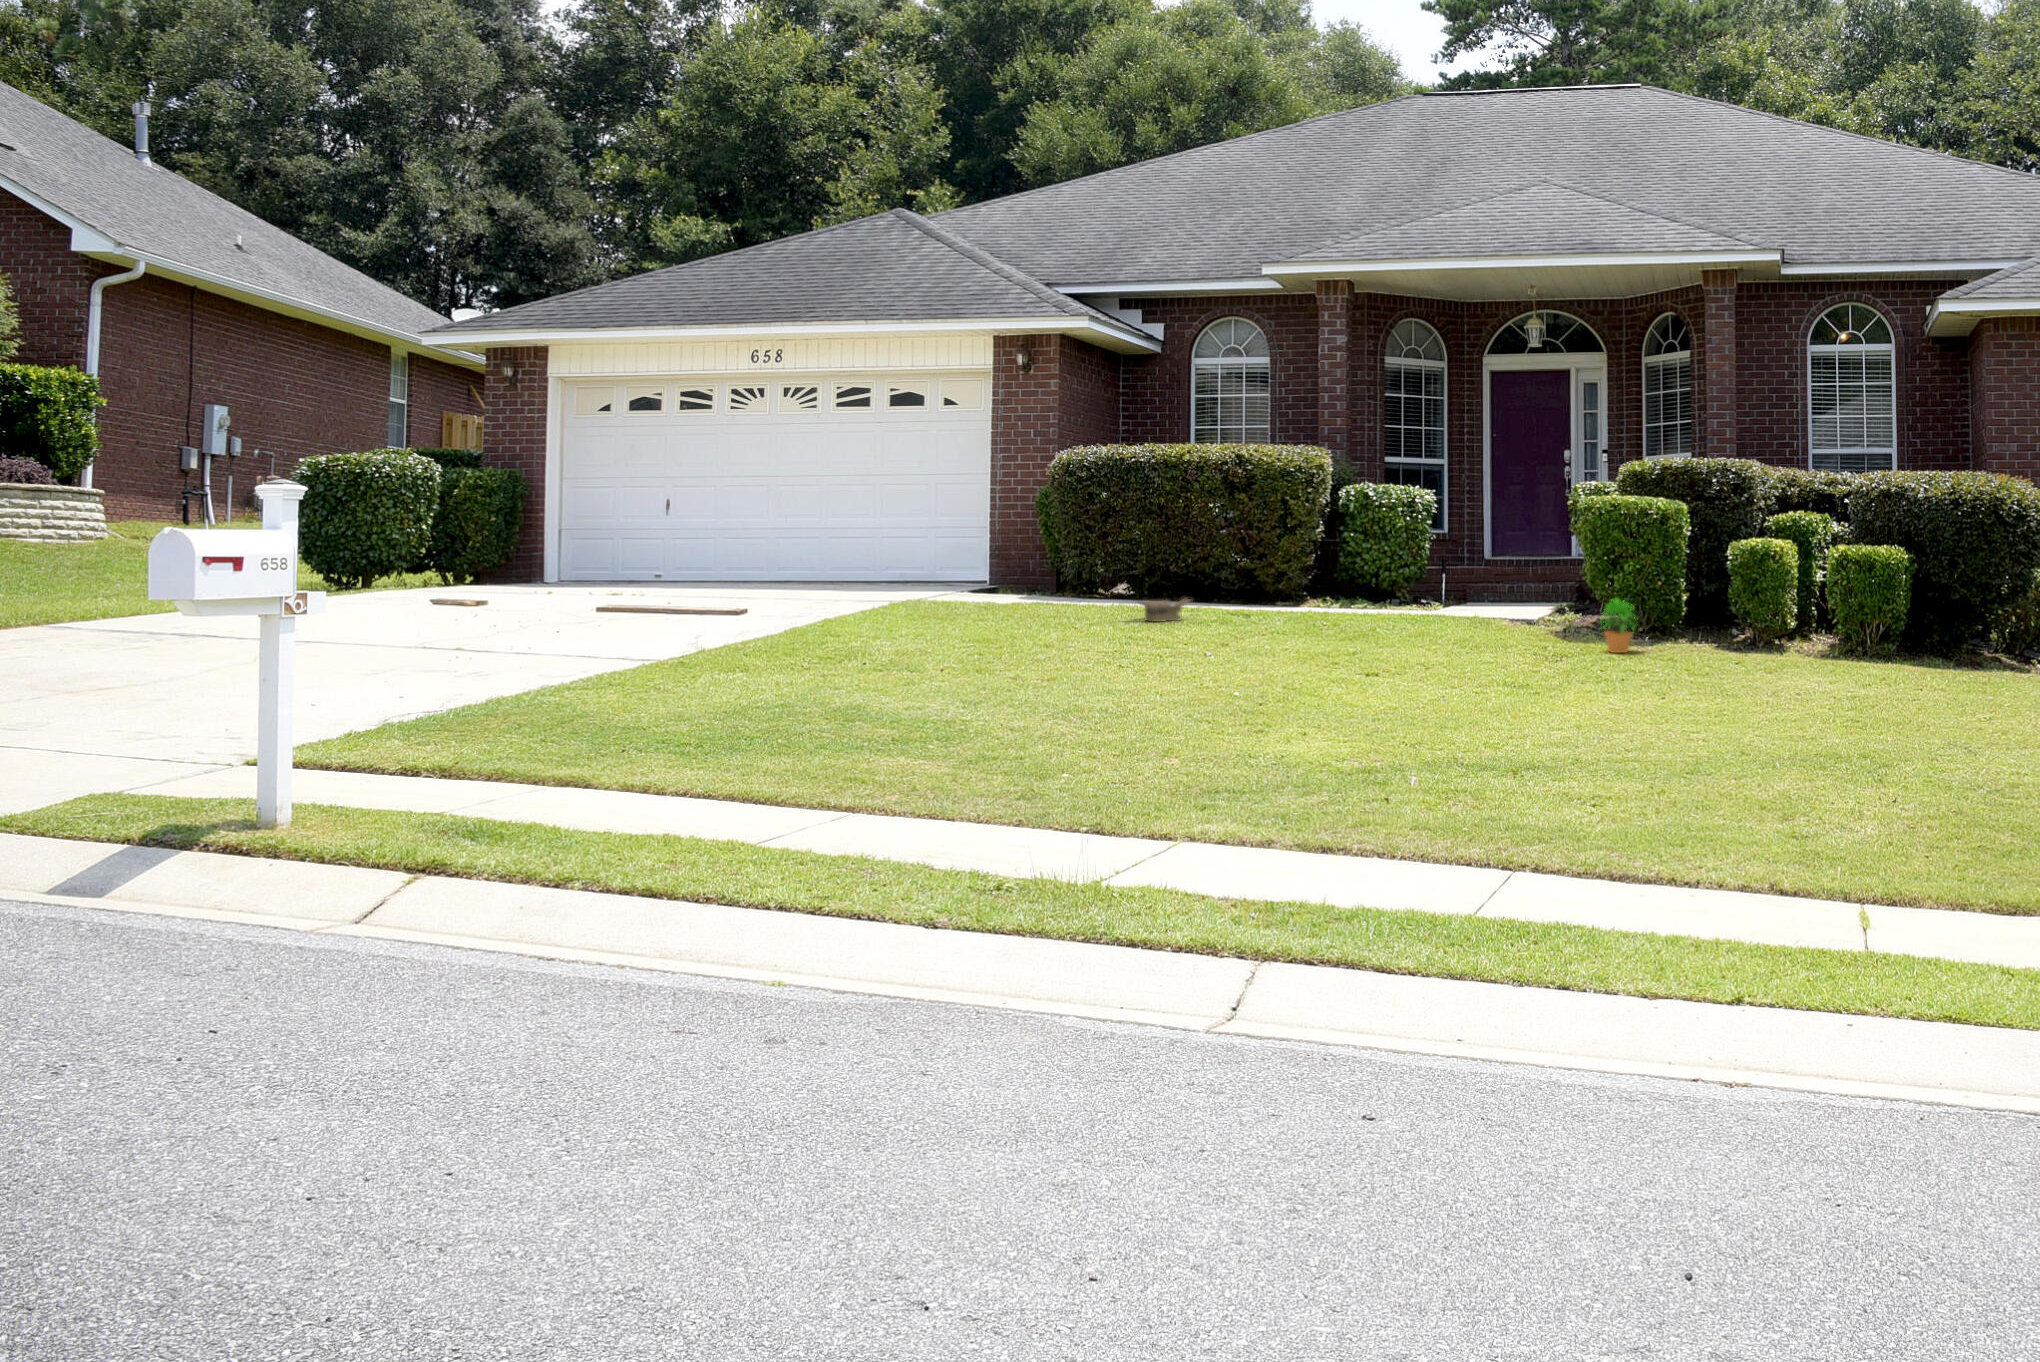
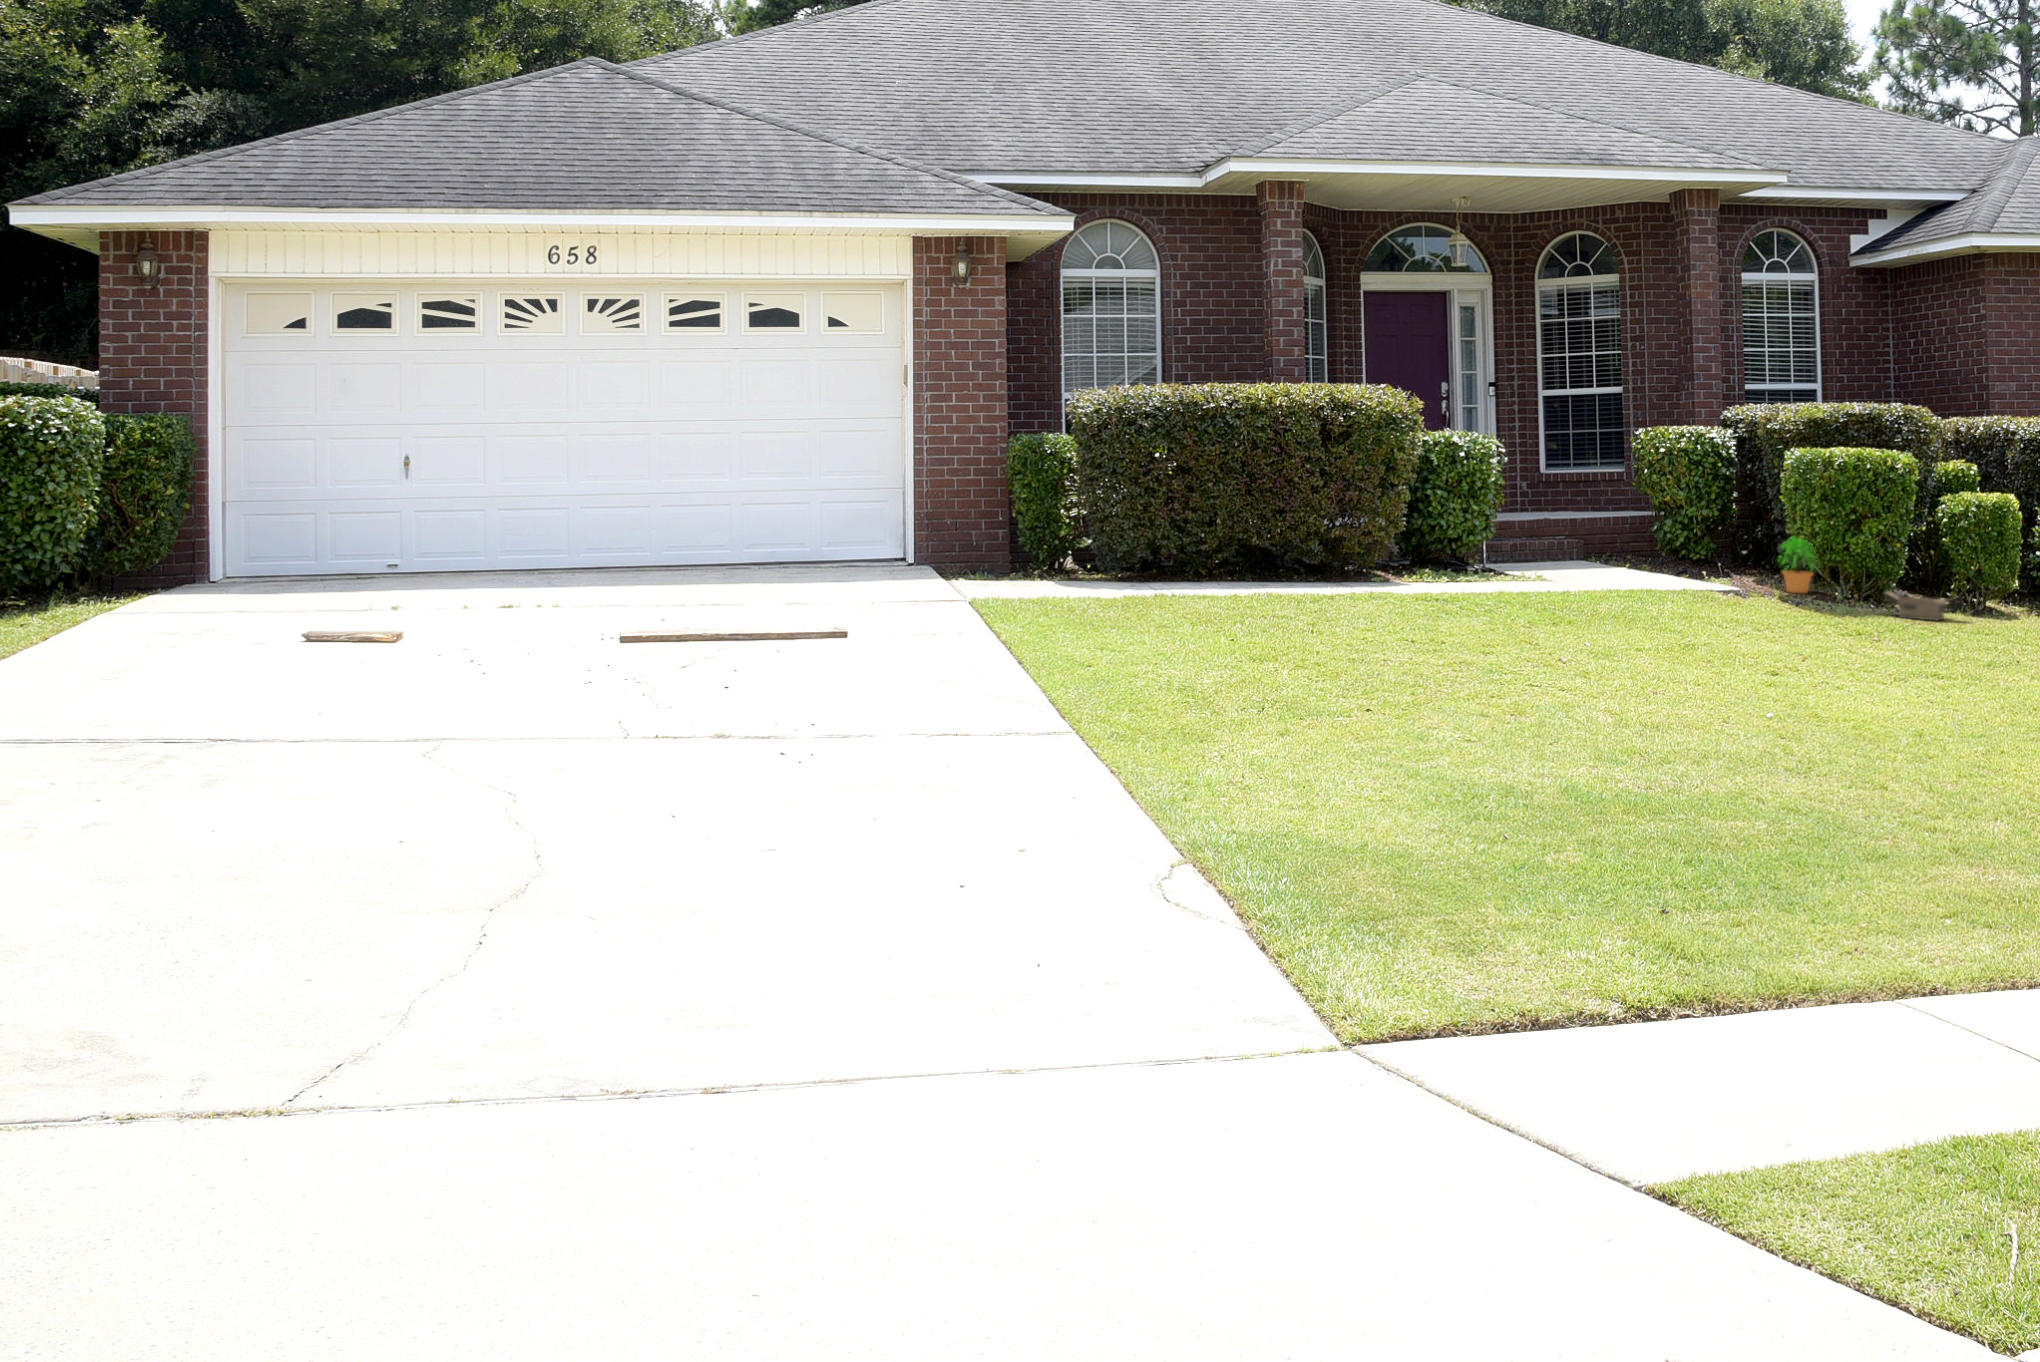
cardboard box: present [1139,599,1190,622] -> present [1886,591,1946,621]

